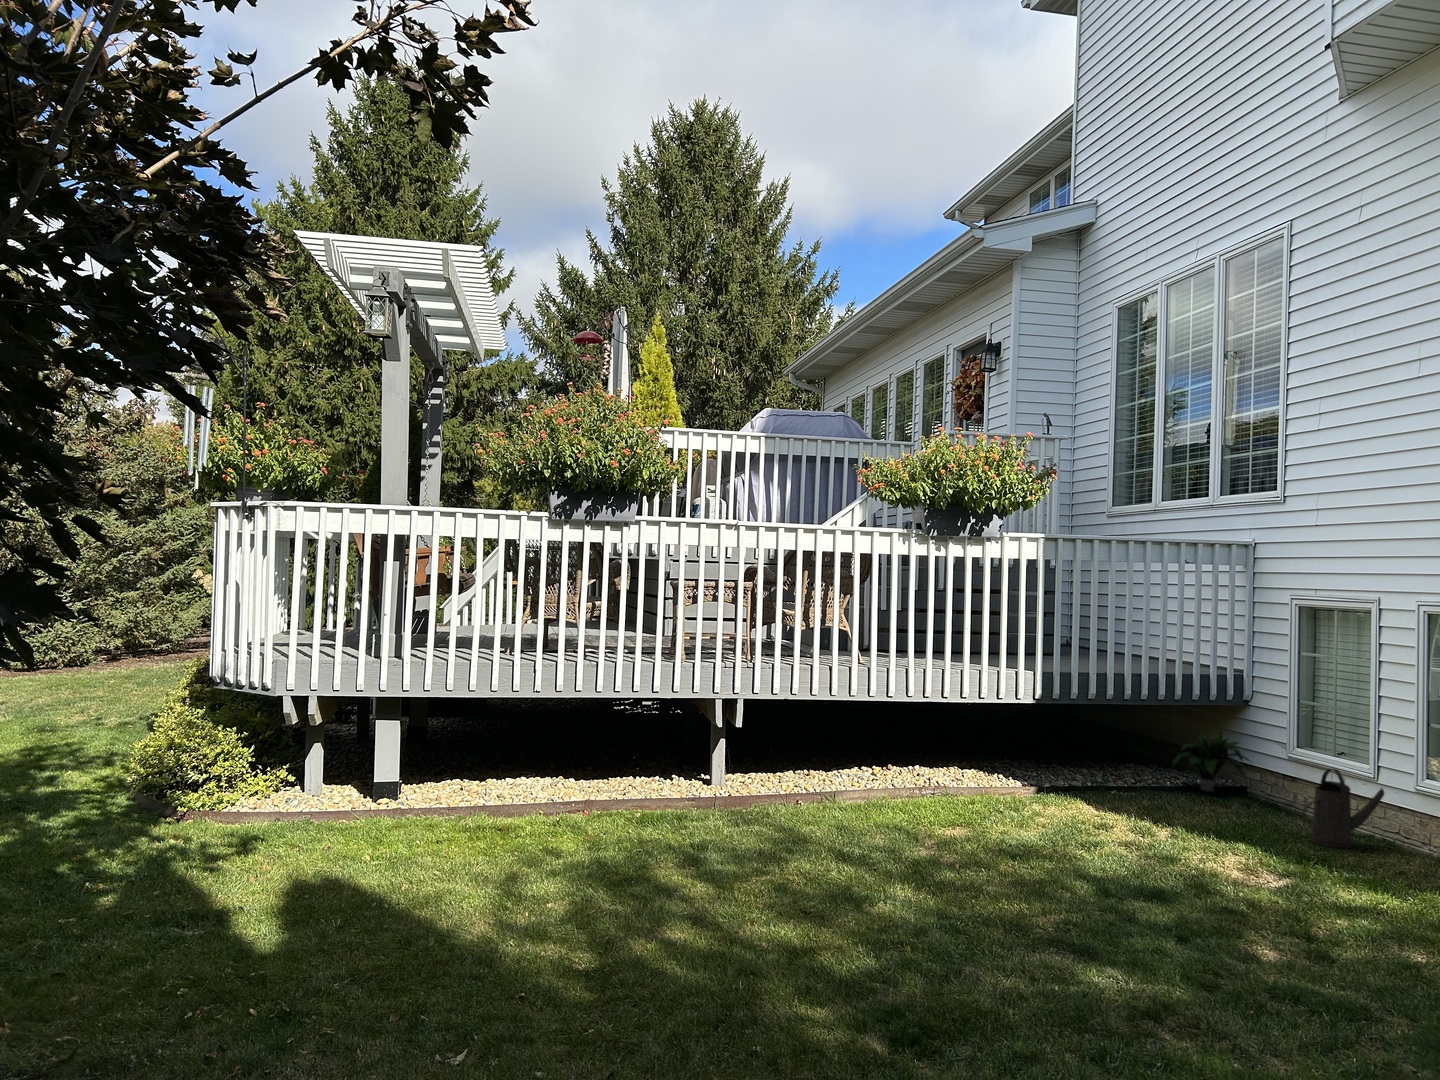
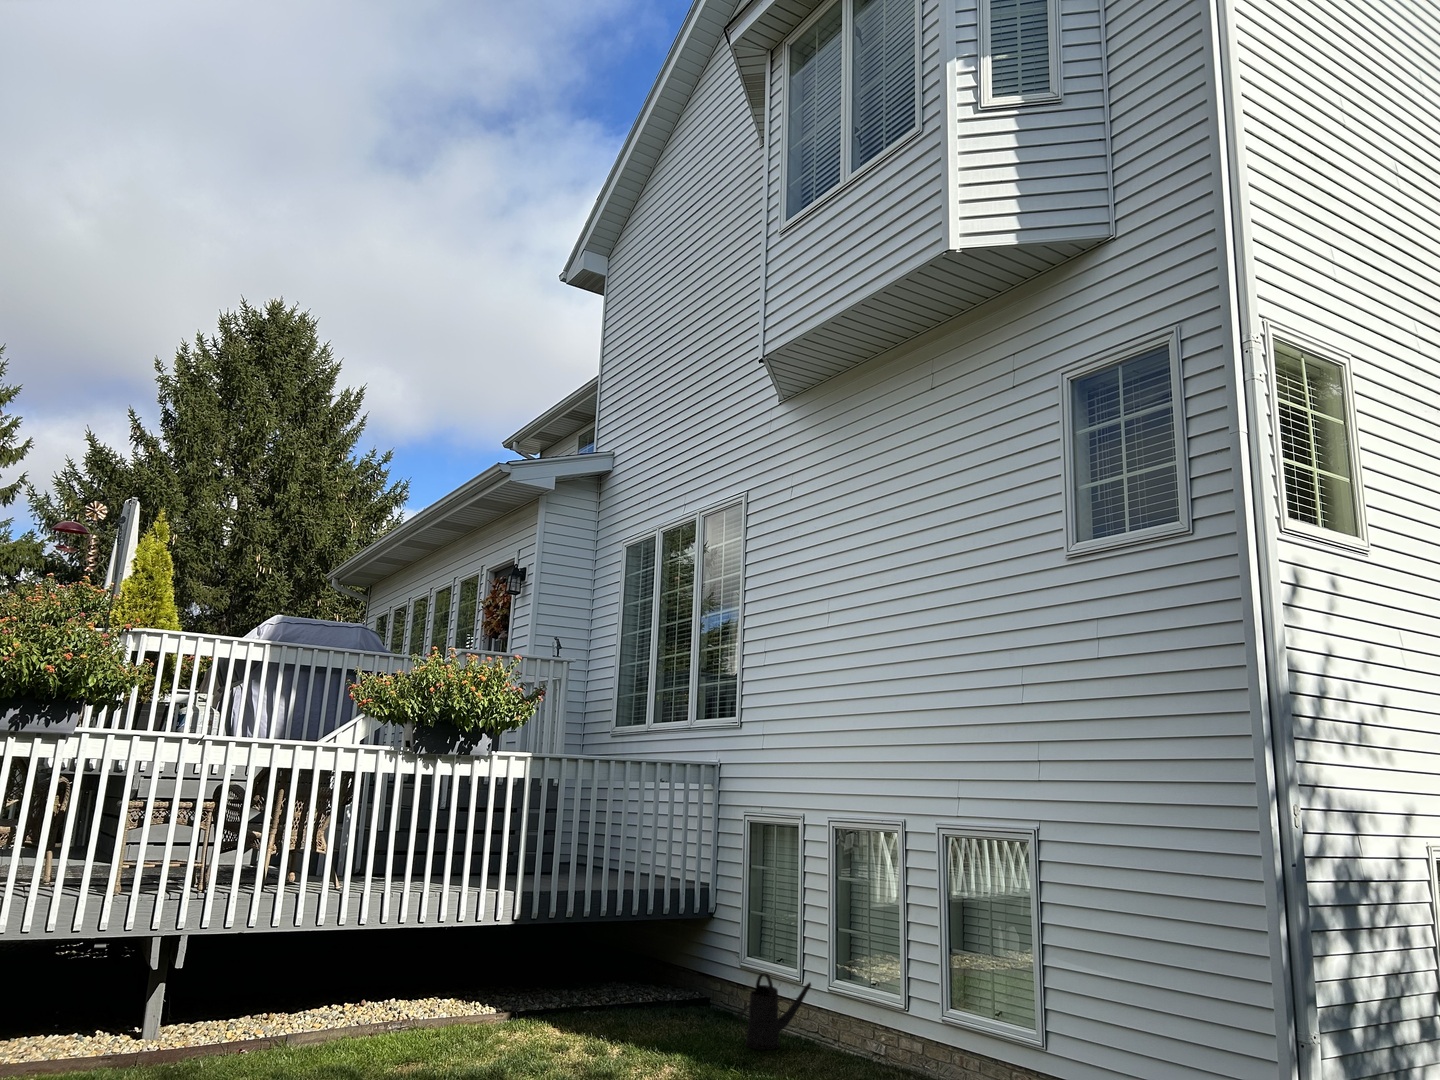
potted plant: present [1171,731,1249,792] -> none [640,941,714,1004]

